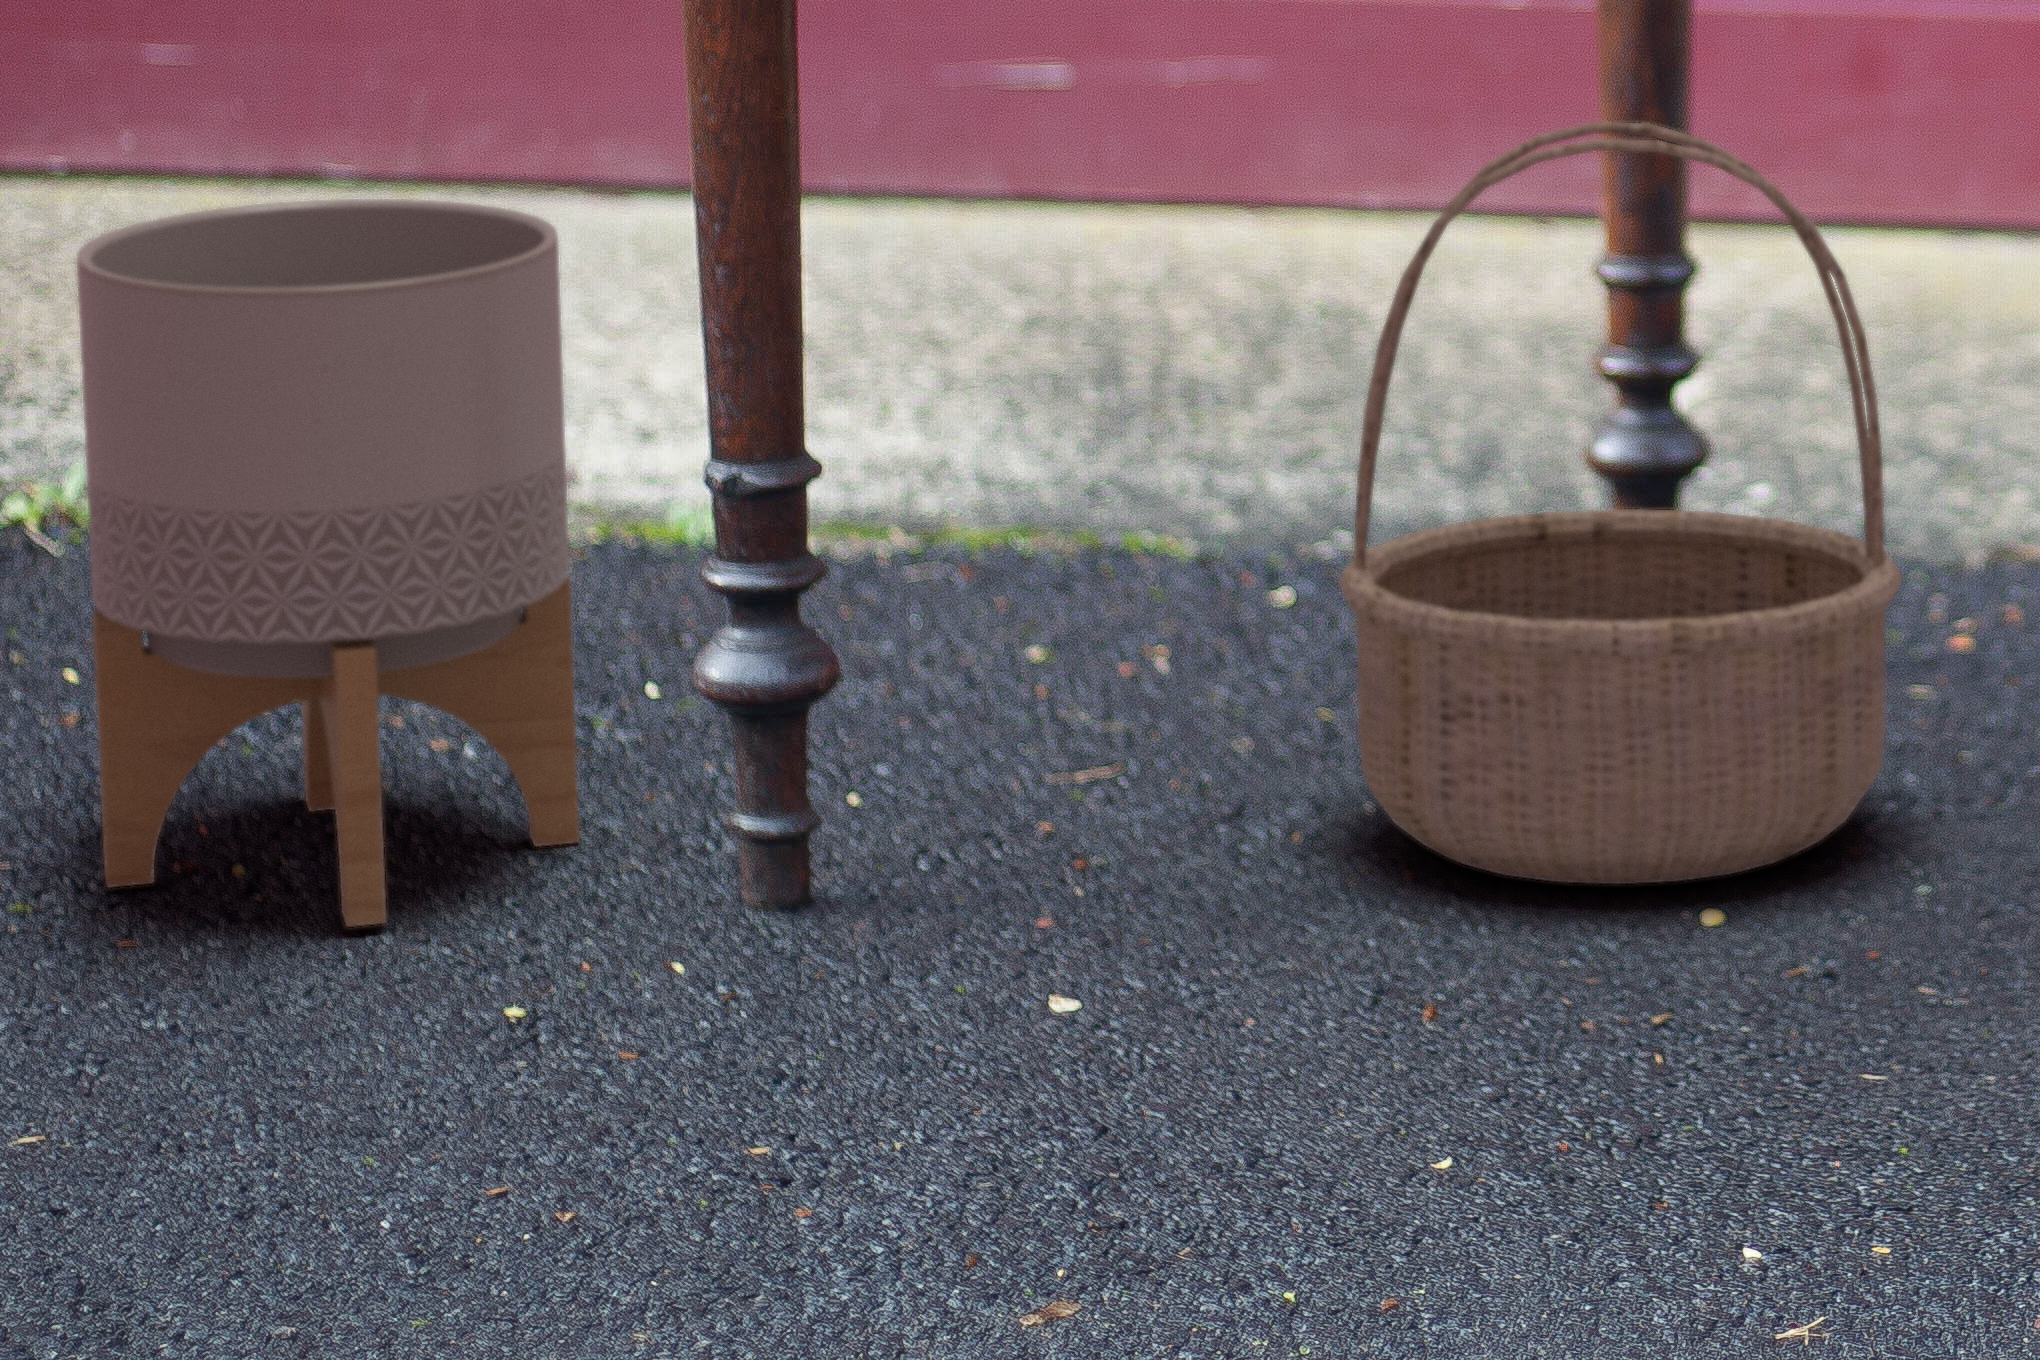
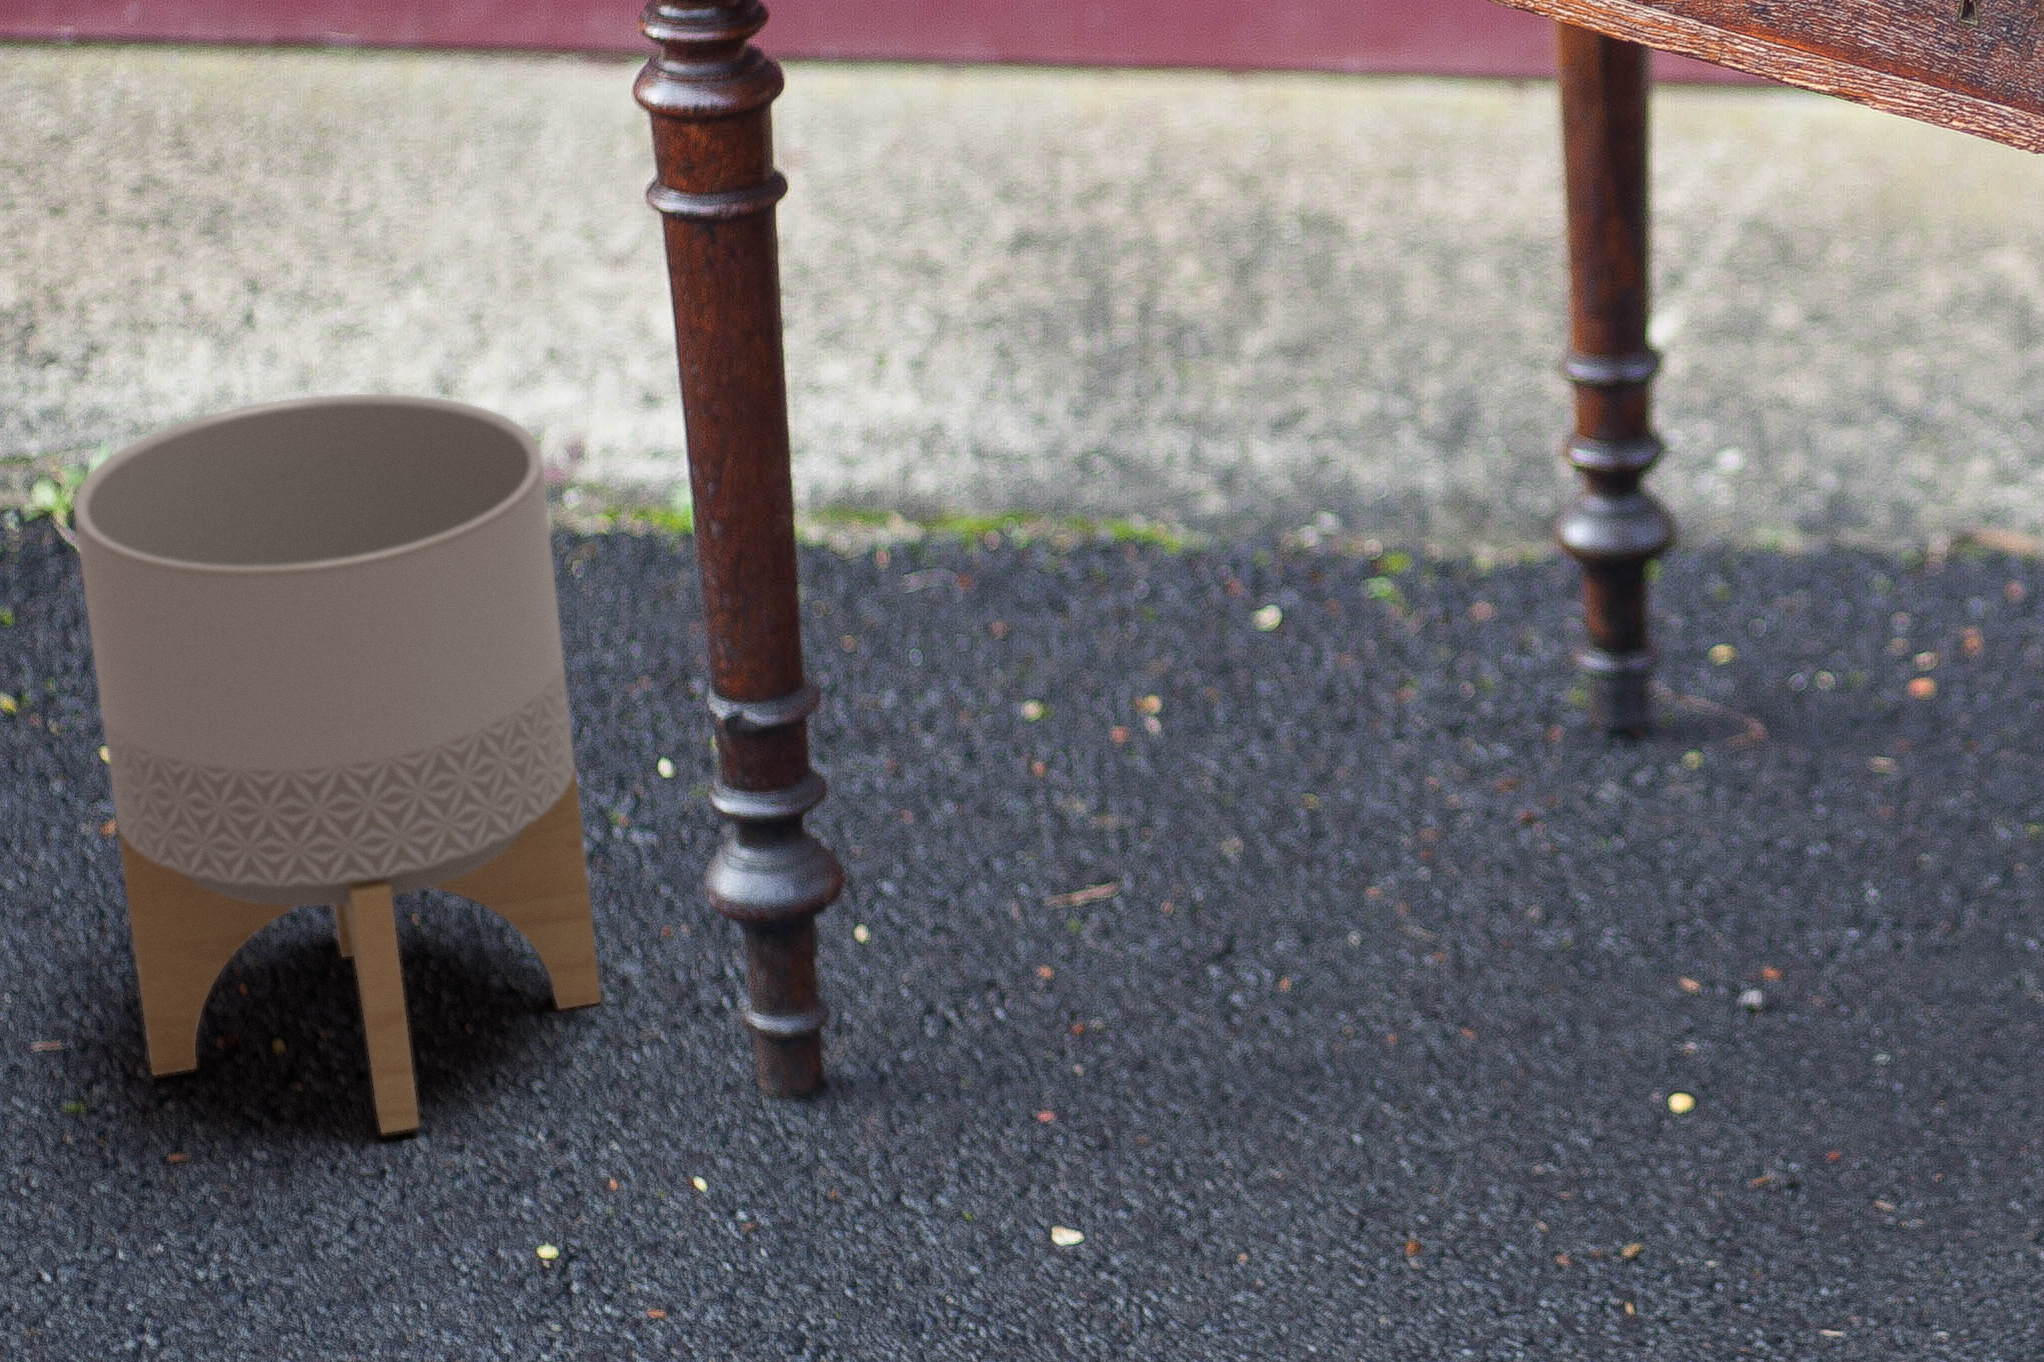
basket: present [1339,122,1902,884] -> none [1316,341,1860,1059]

